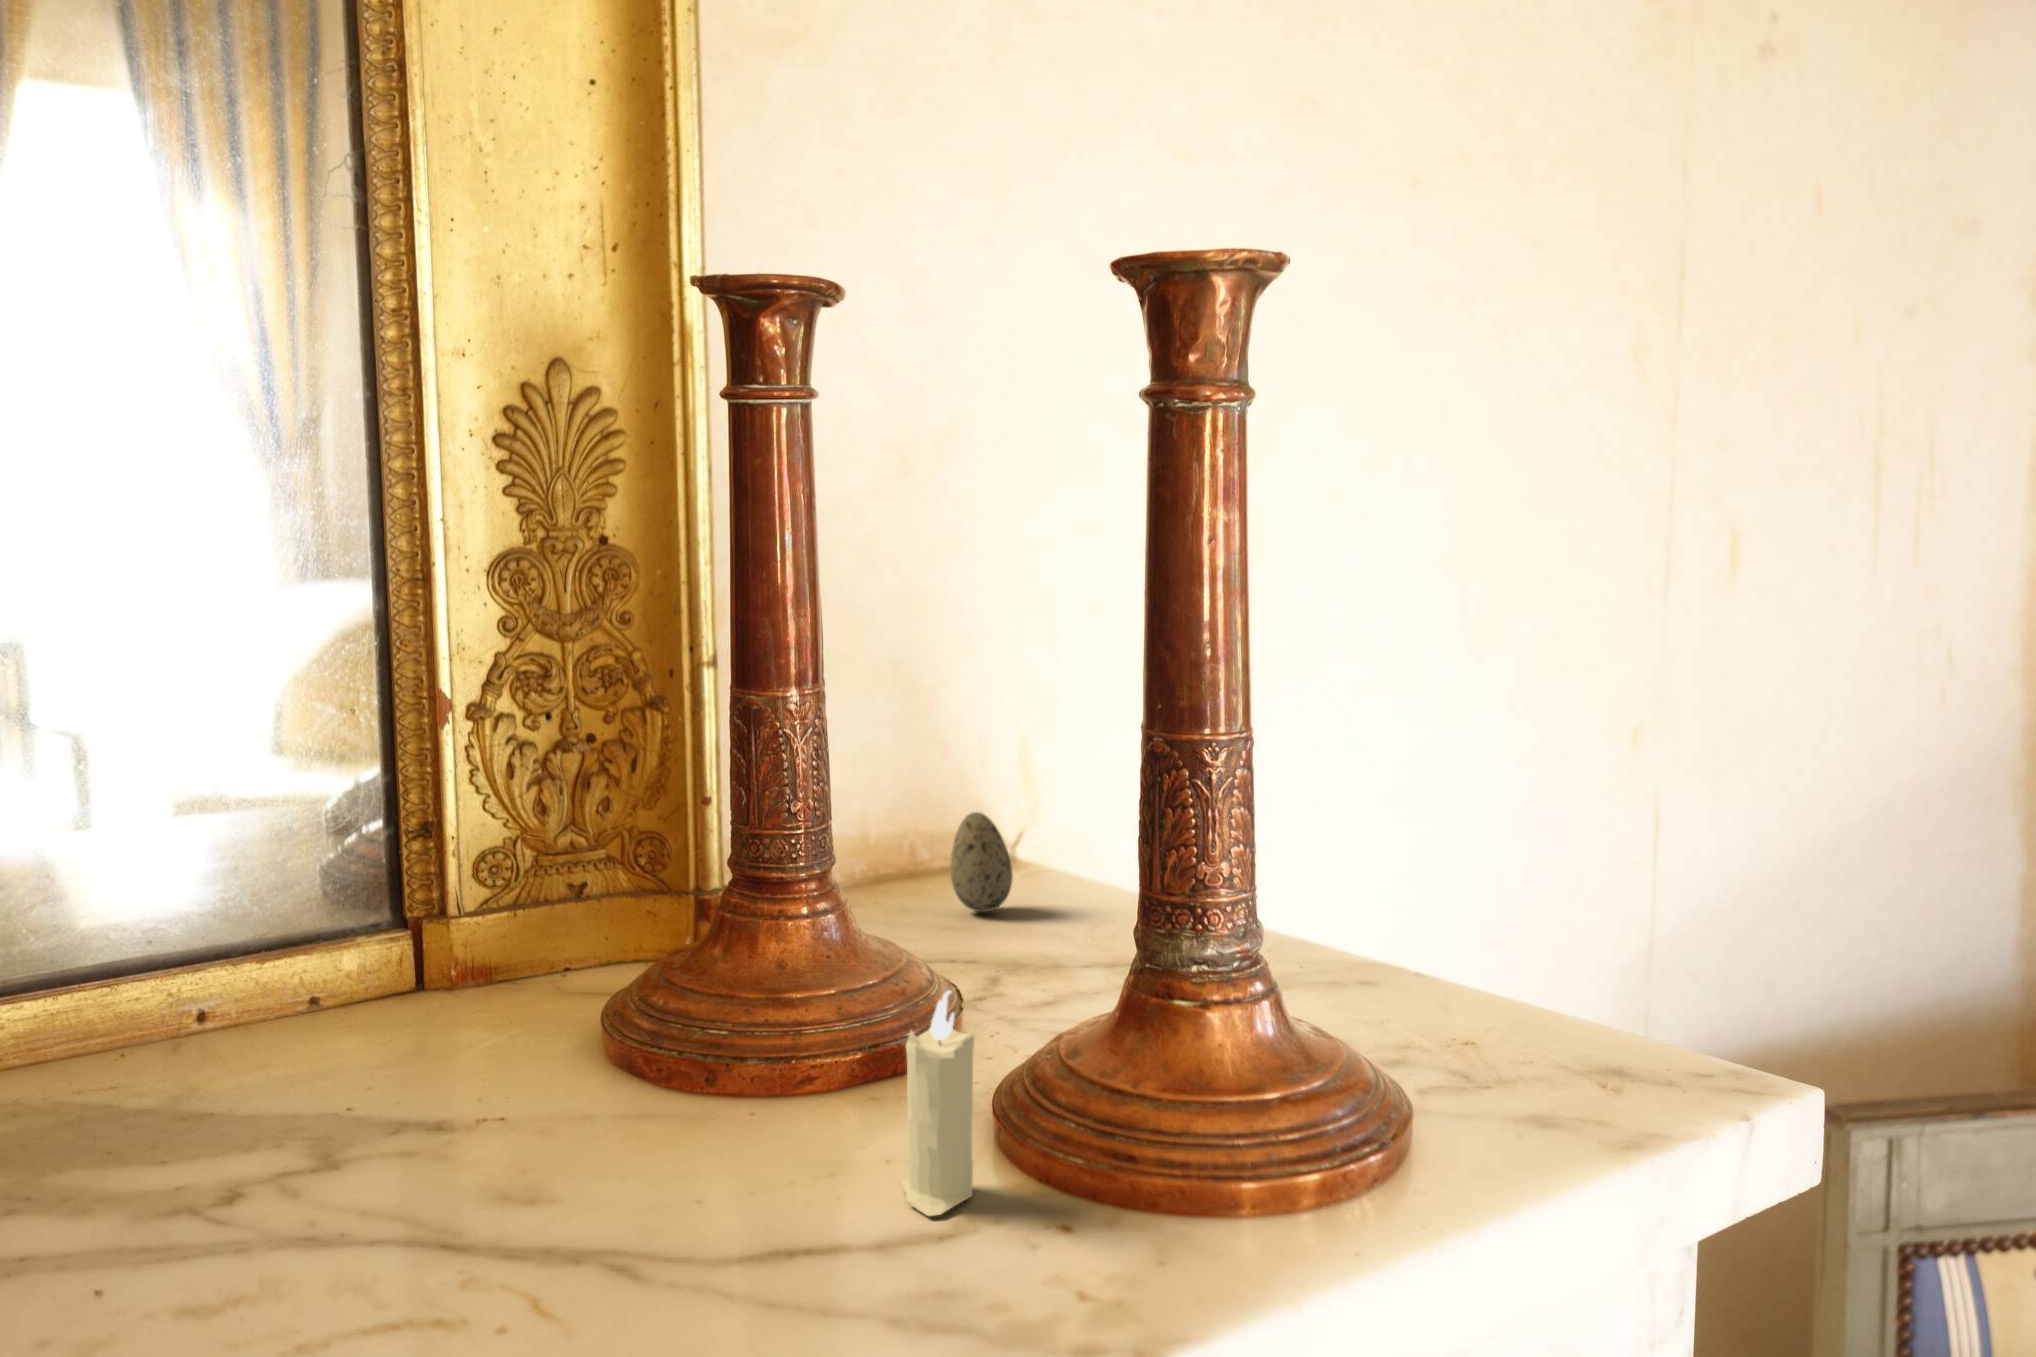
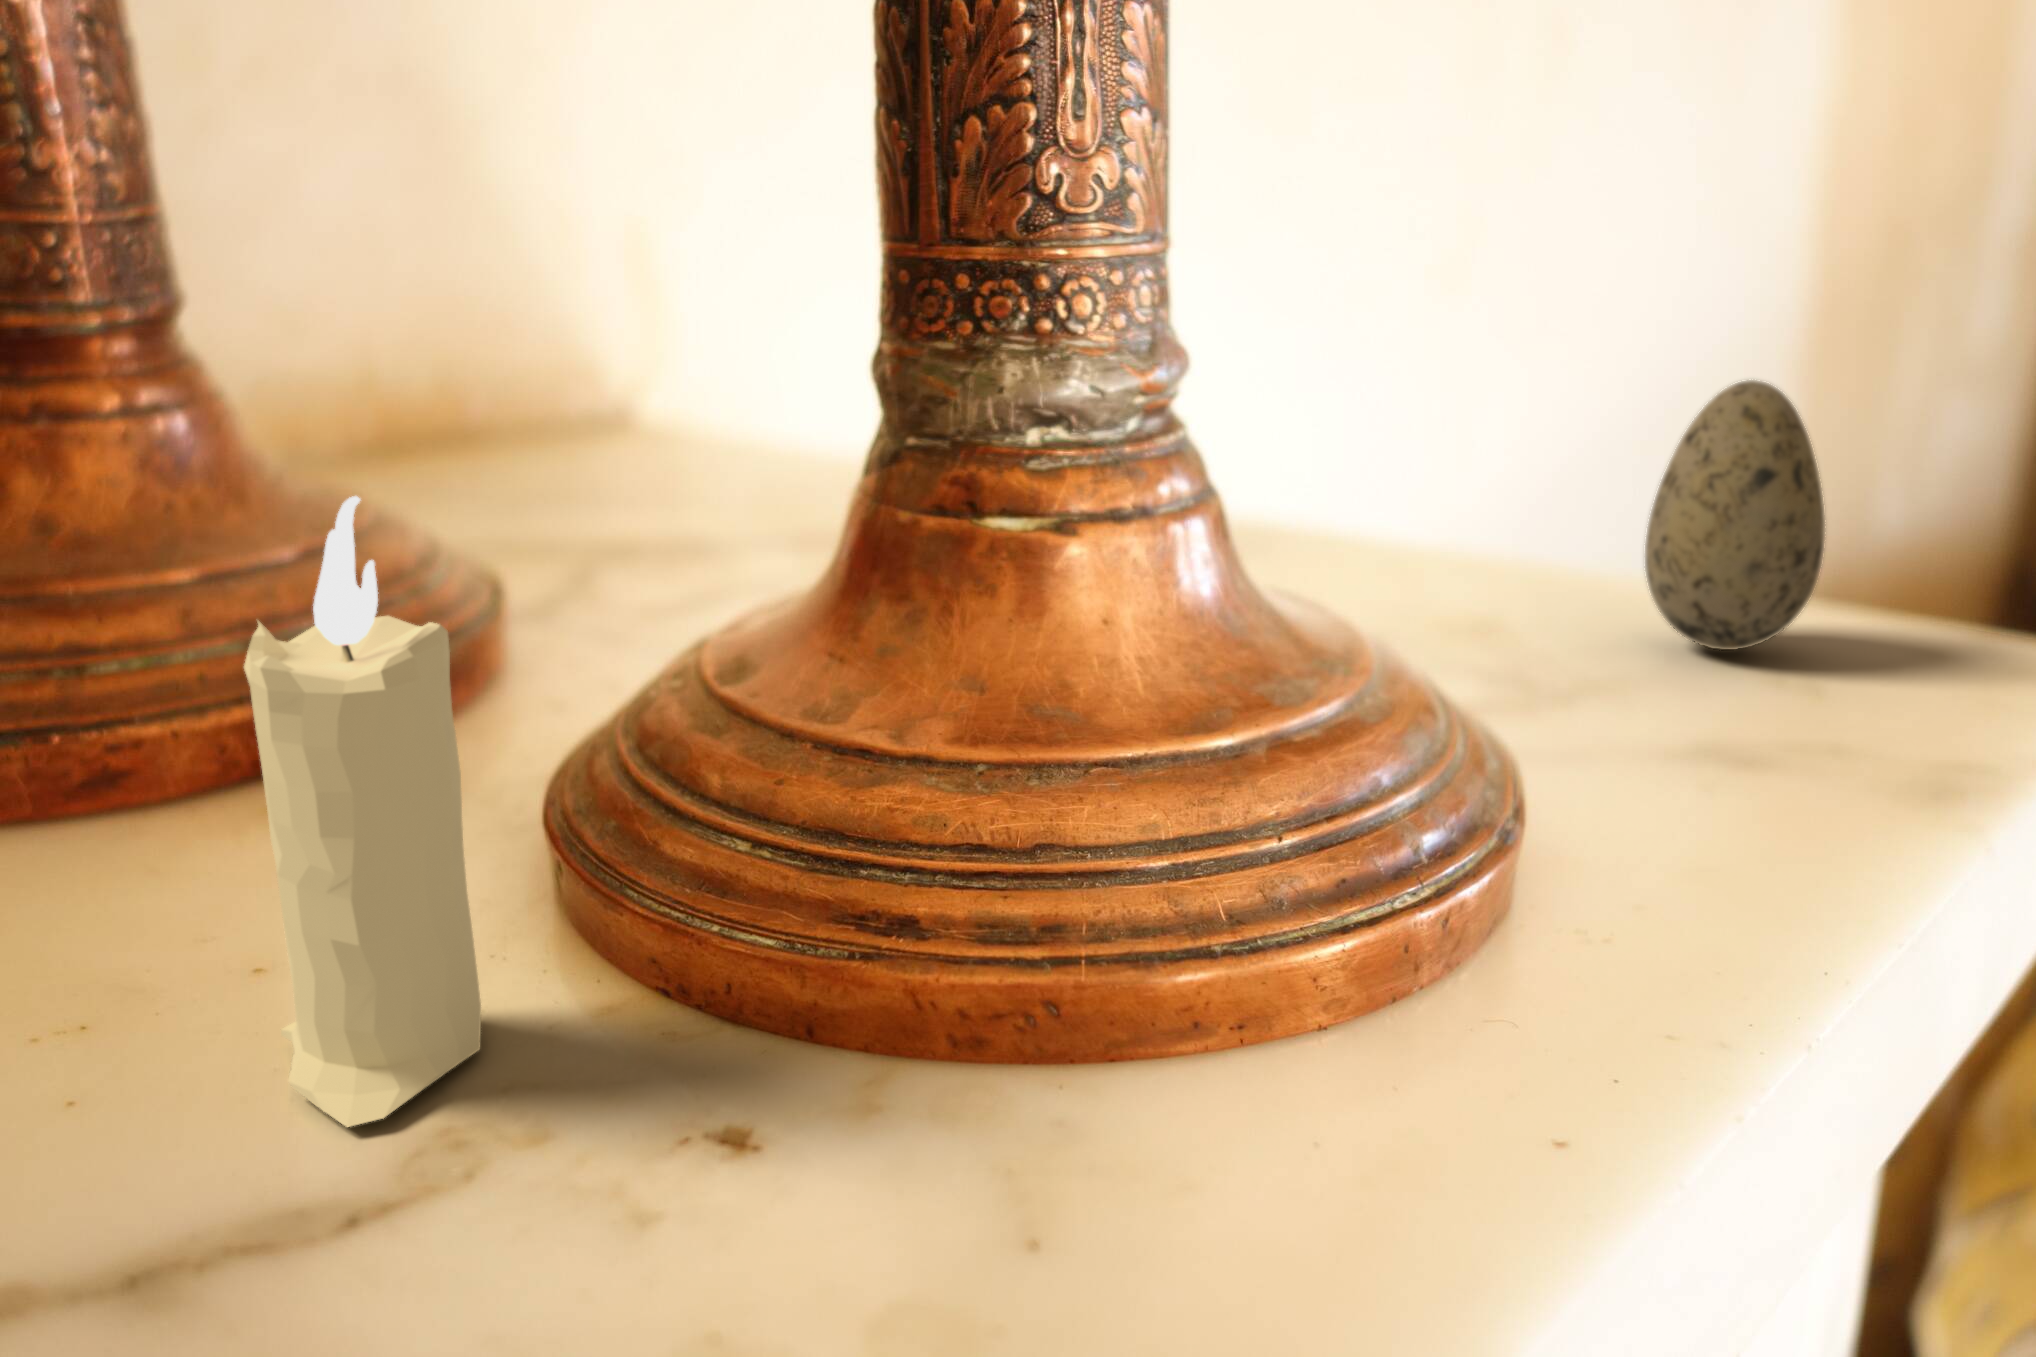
decorative egg: present [950,812,1013,912] -> present [1645,380,1825,650]

